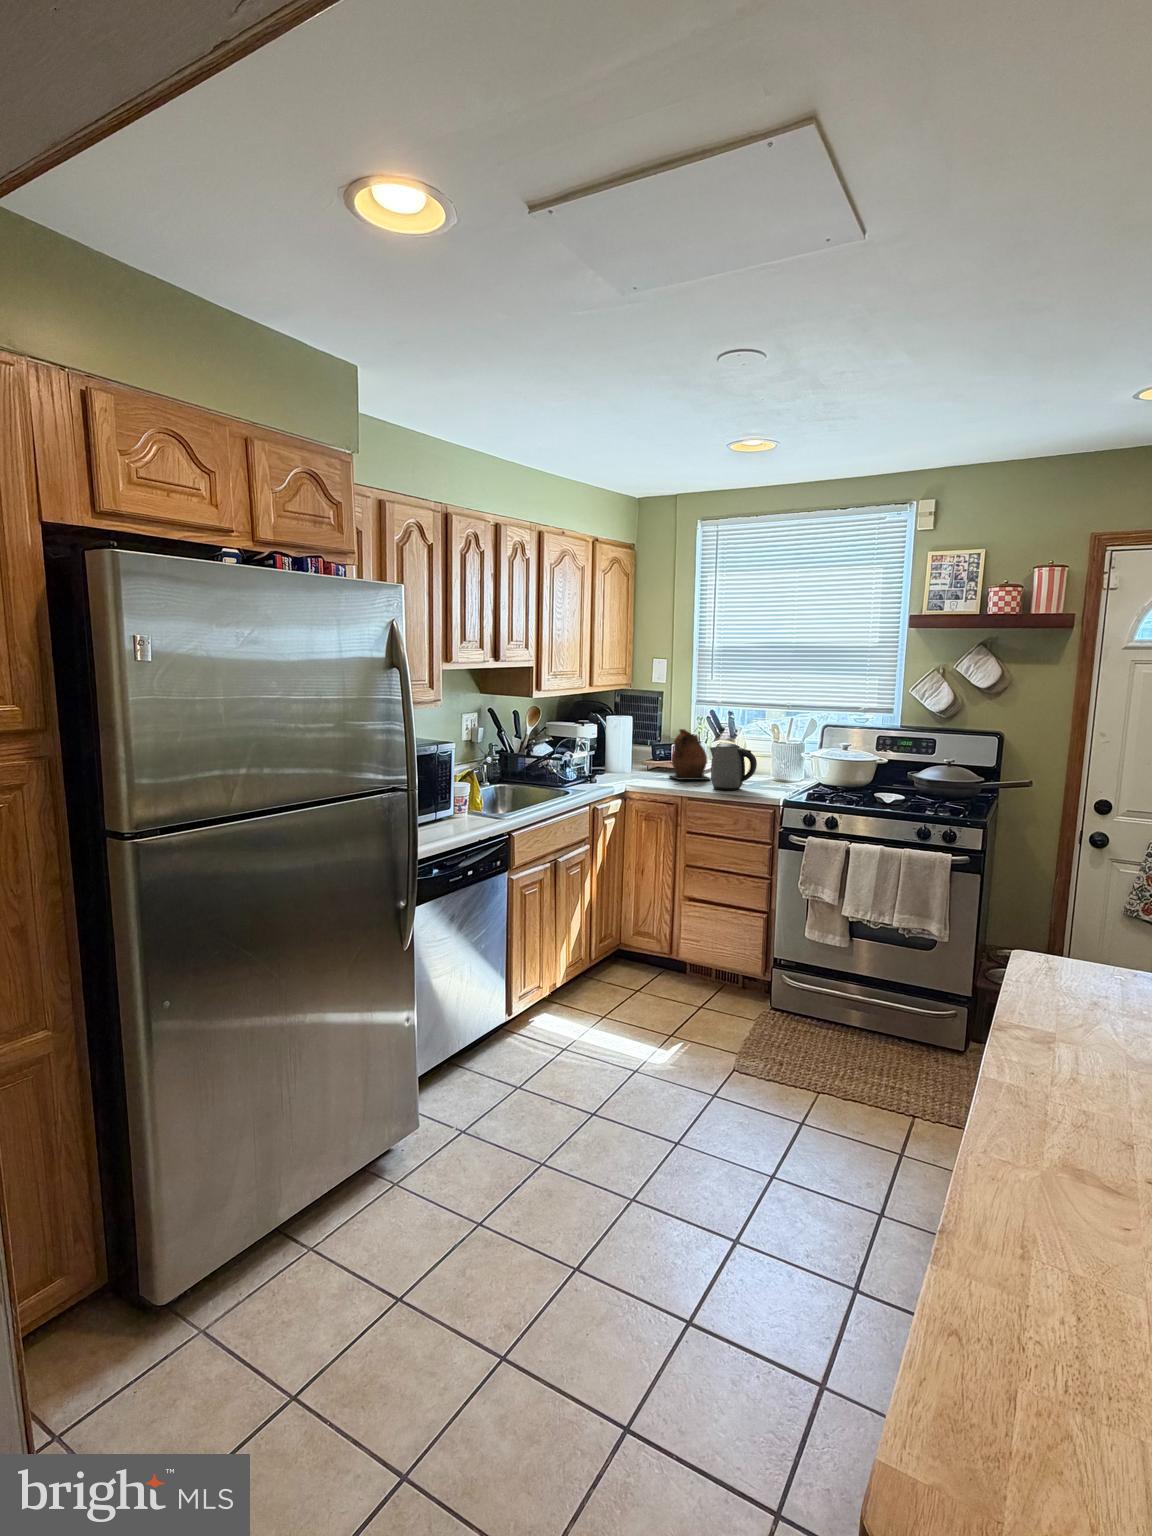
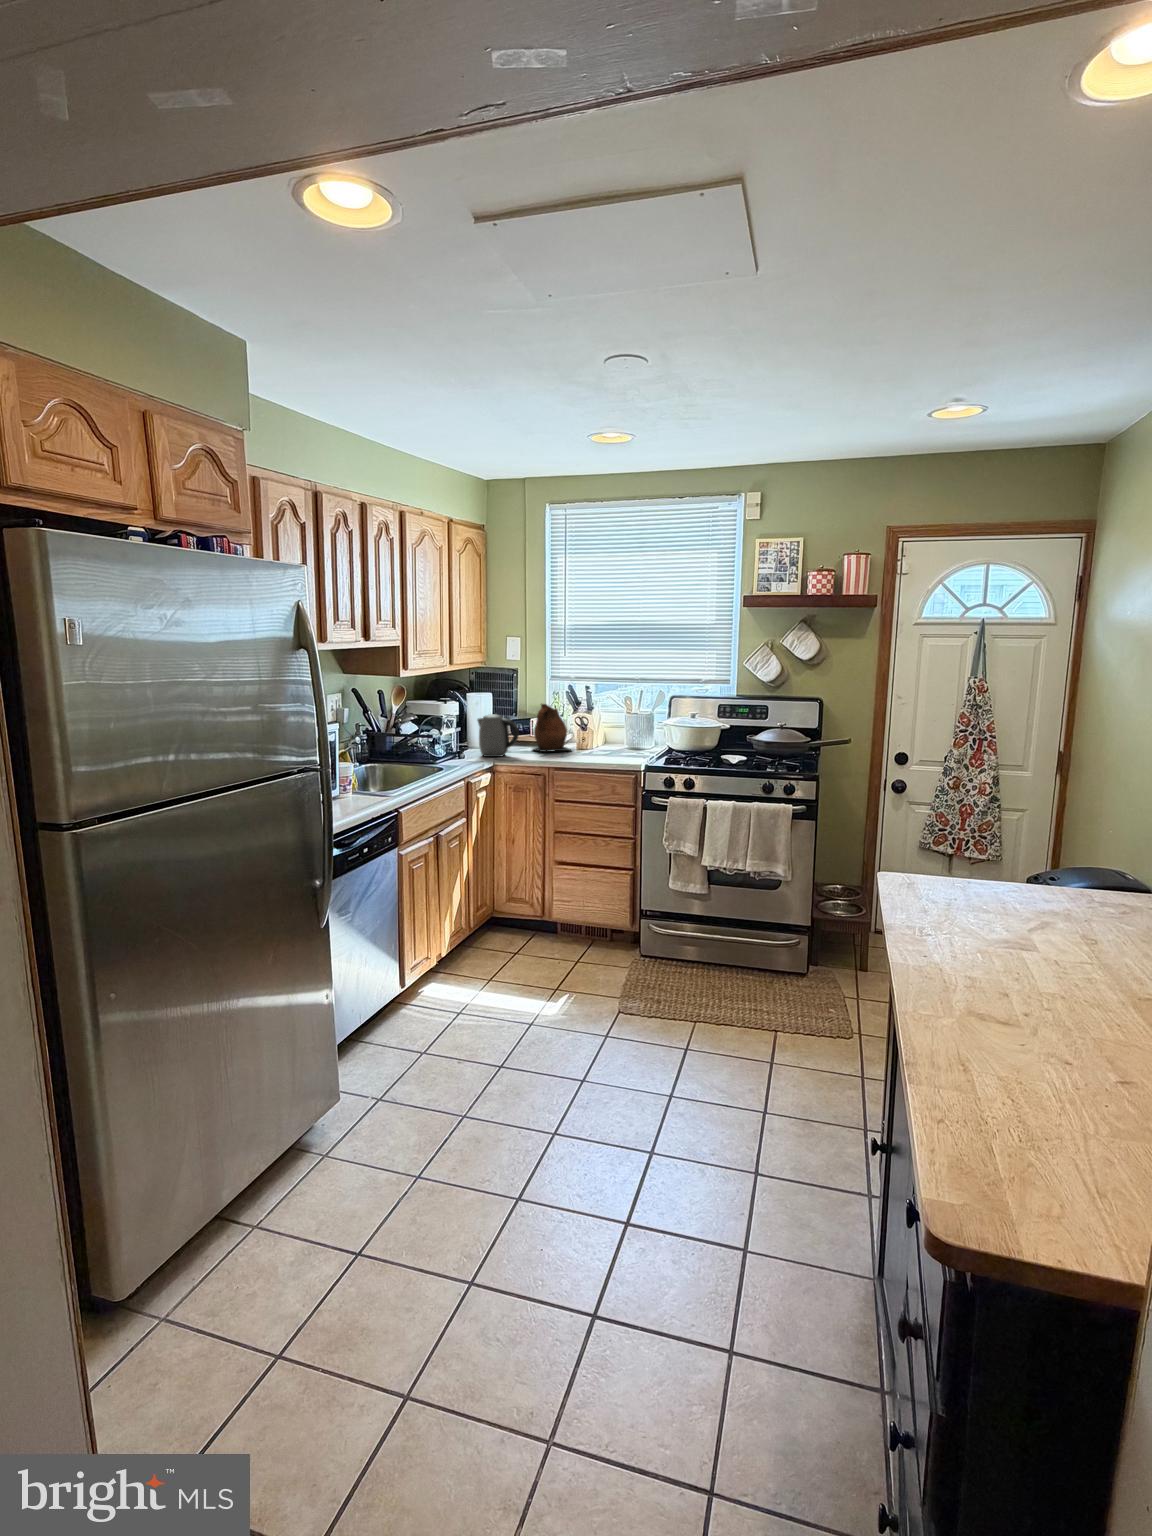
kettle: present [710,743,757,791] -> present [477,714,519,757]

